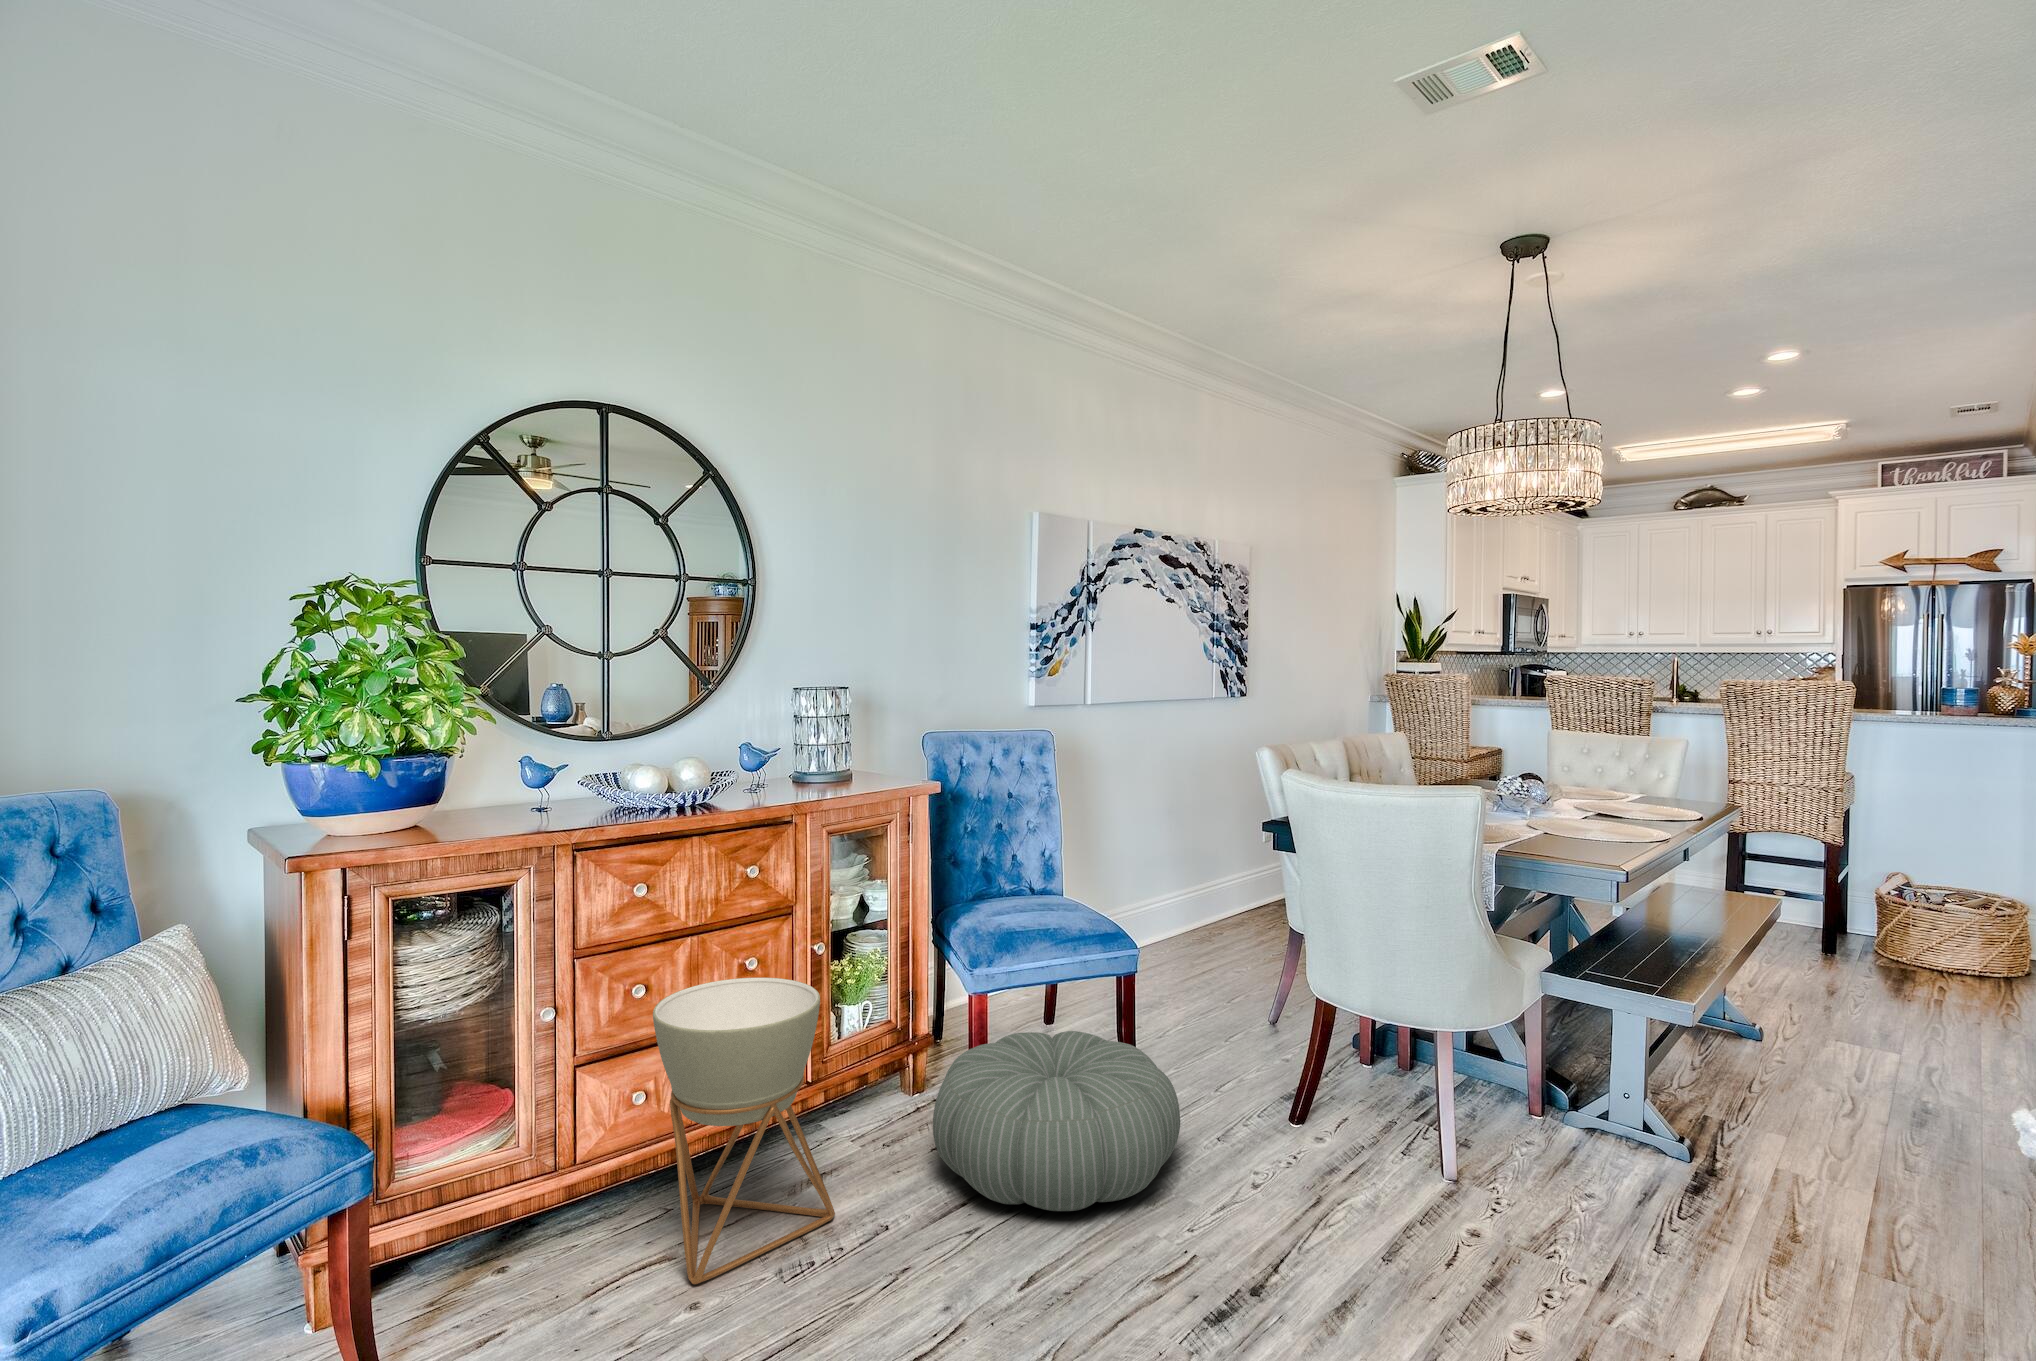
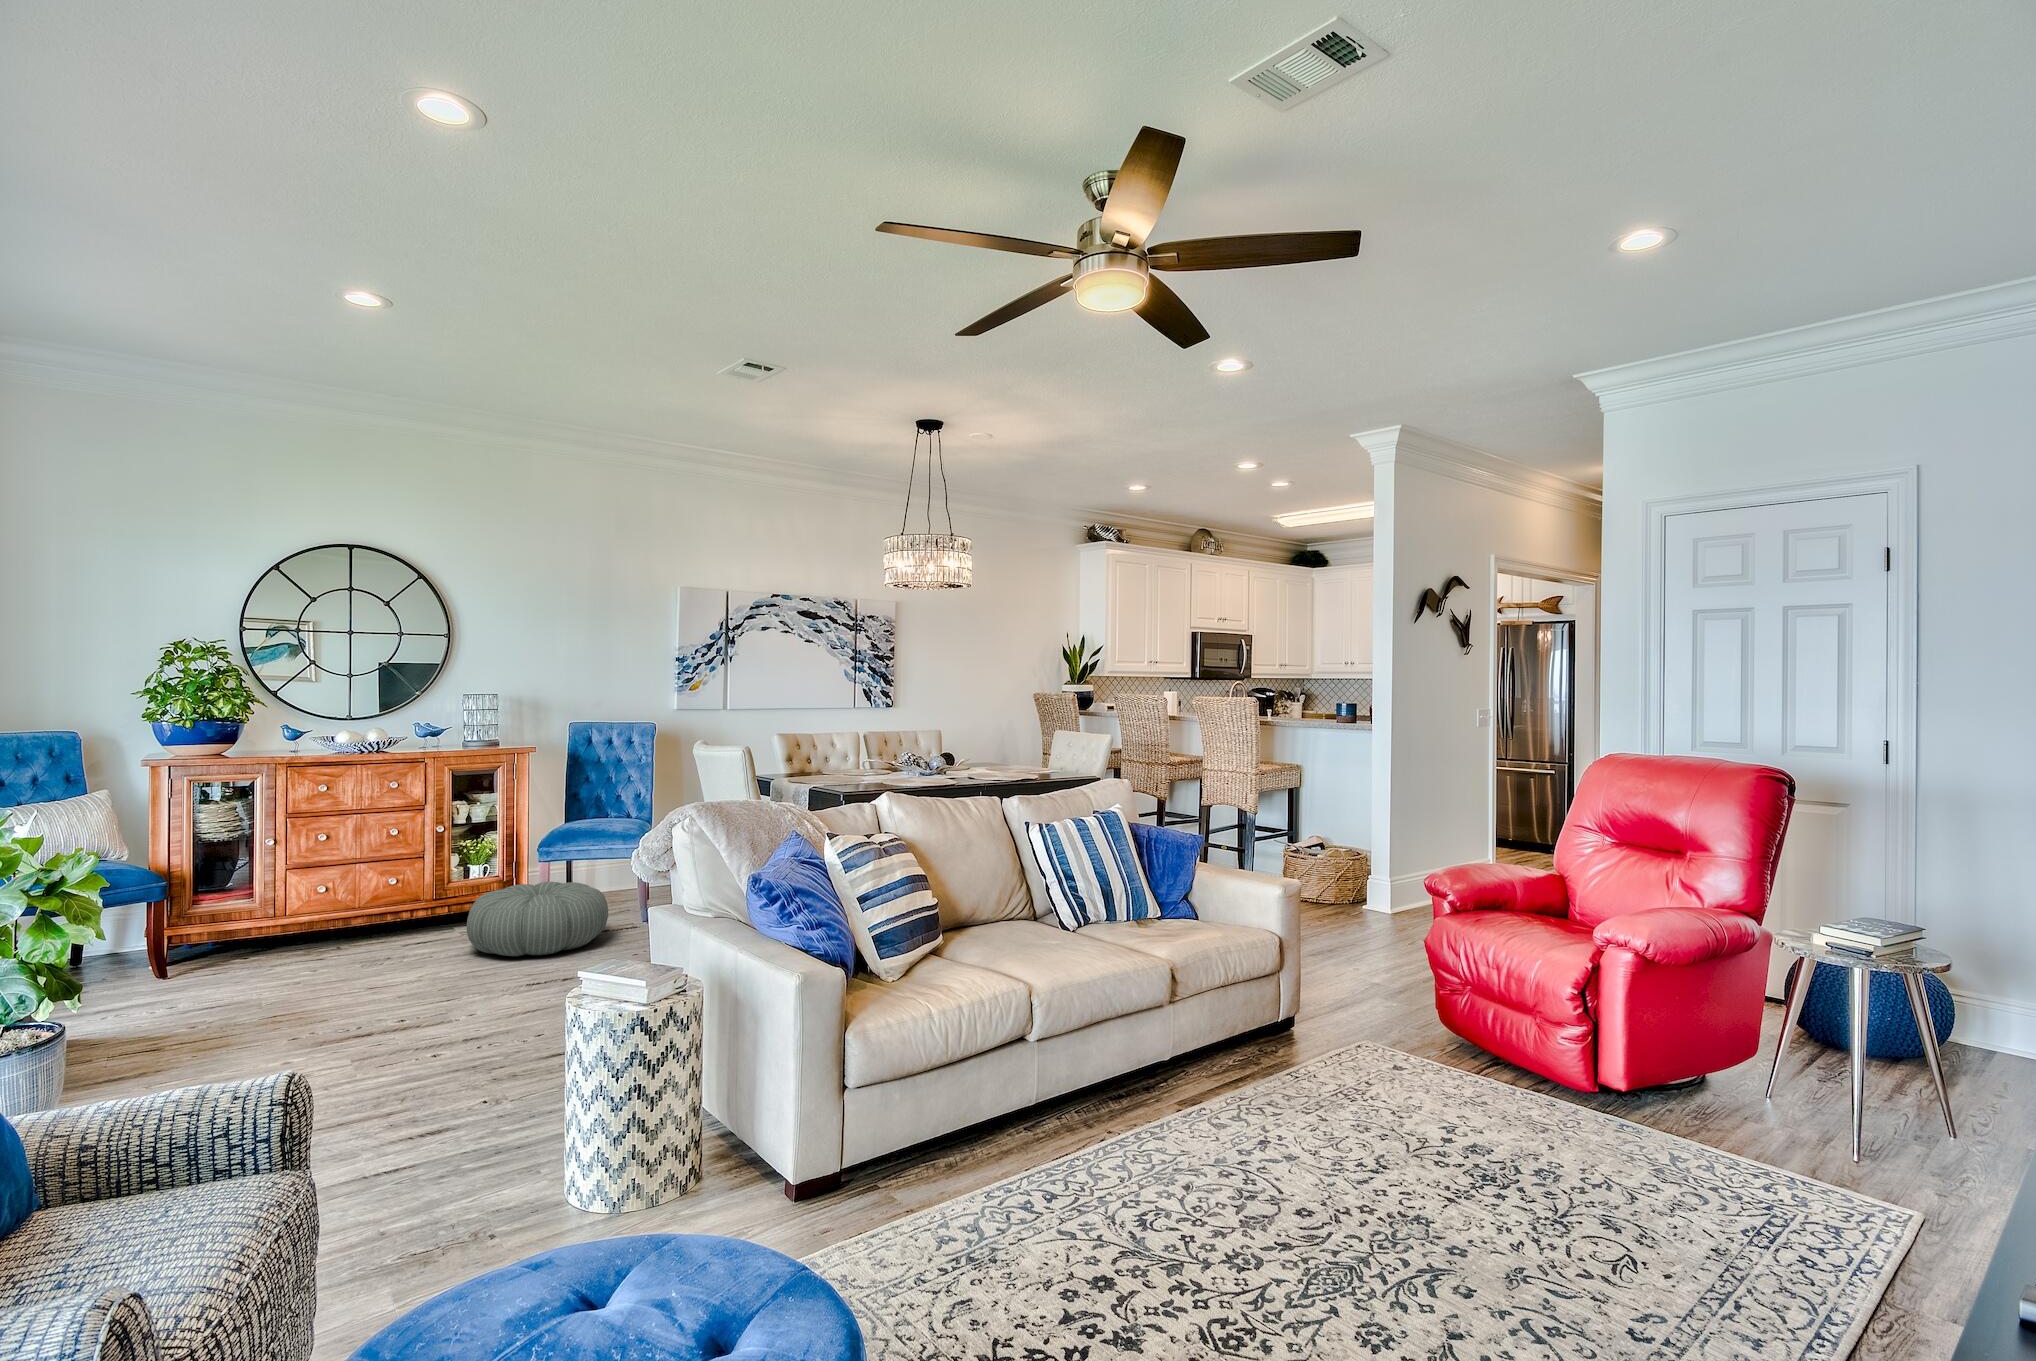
planter: present [653,978,835,1284] -> none [311,837,406,966]

